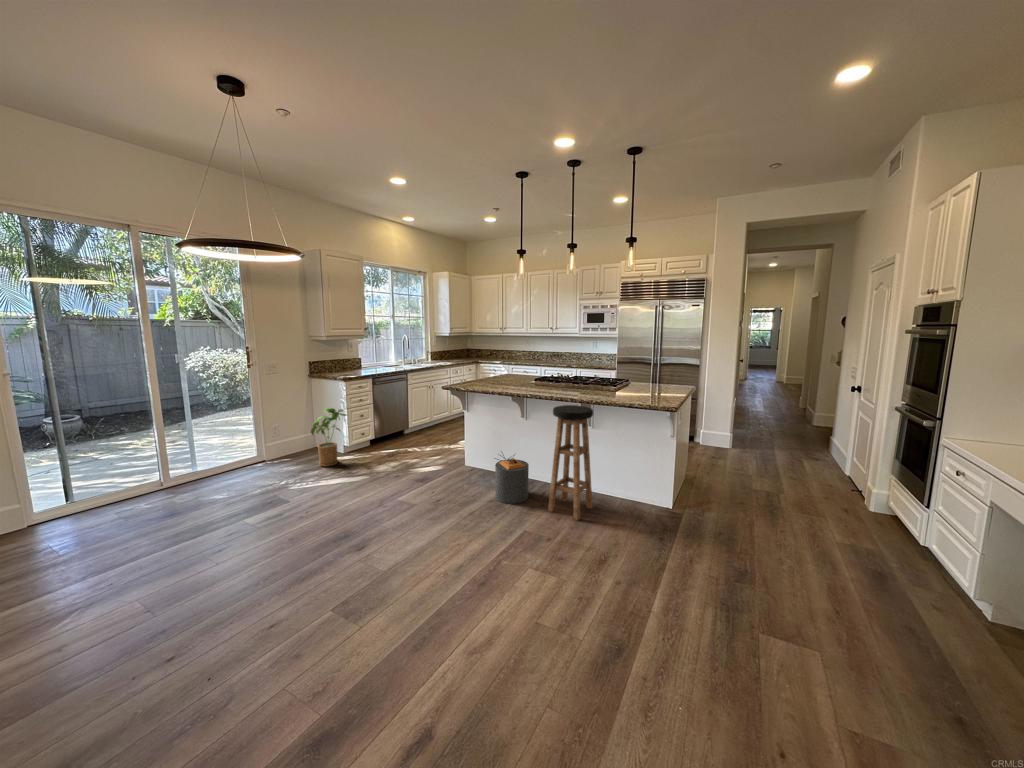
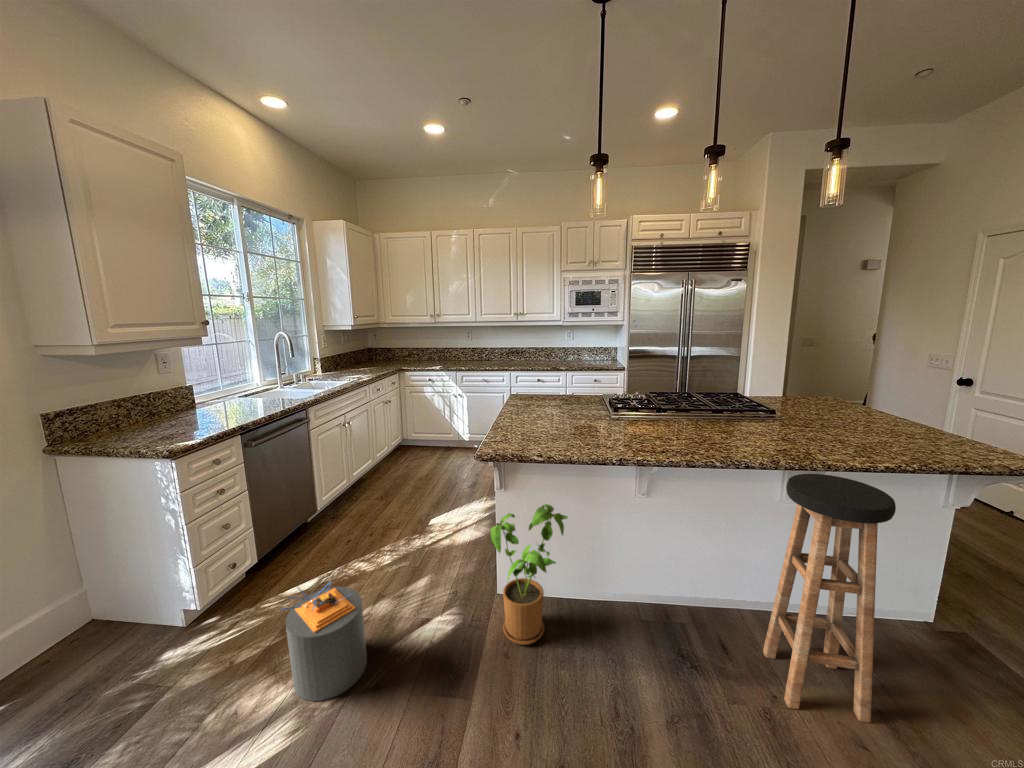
house plant: present [311,408,346,466] -> present [491,504,568,645]
trash can: present [495,451,529,504] -> present [280,581,367,701]

